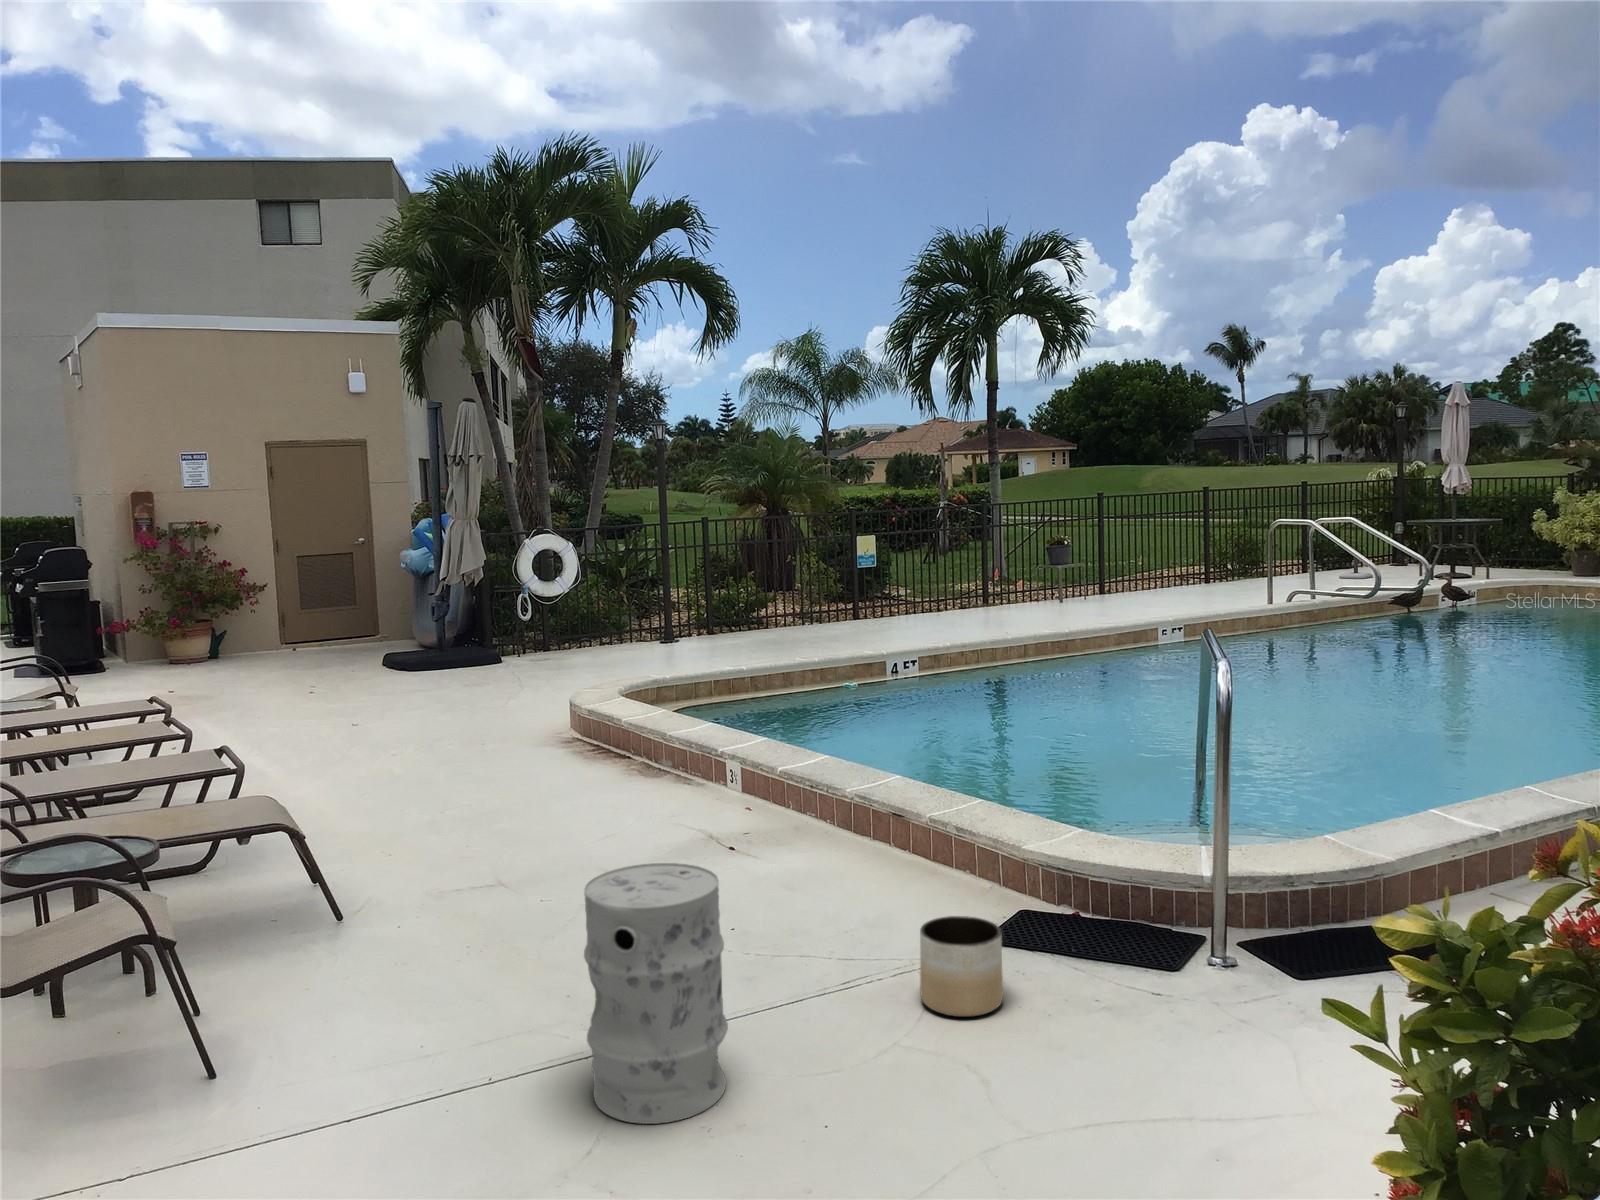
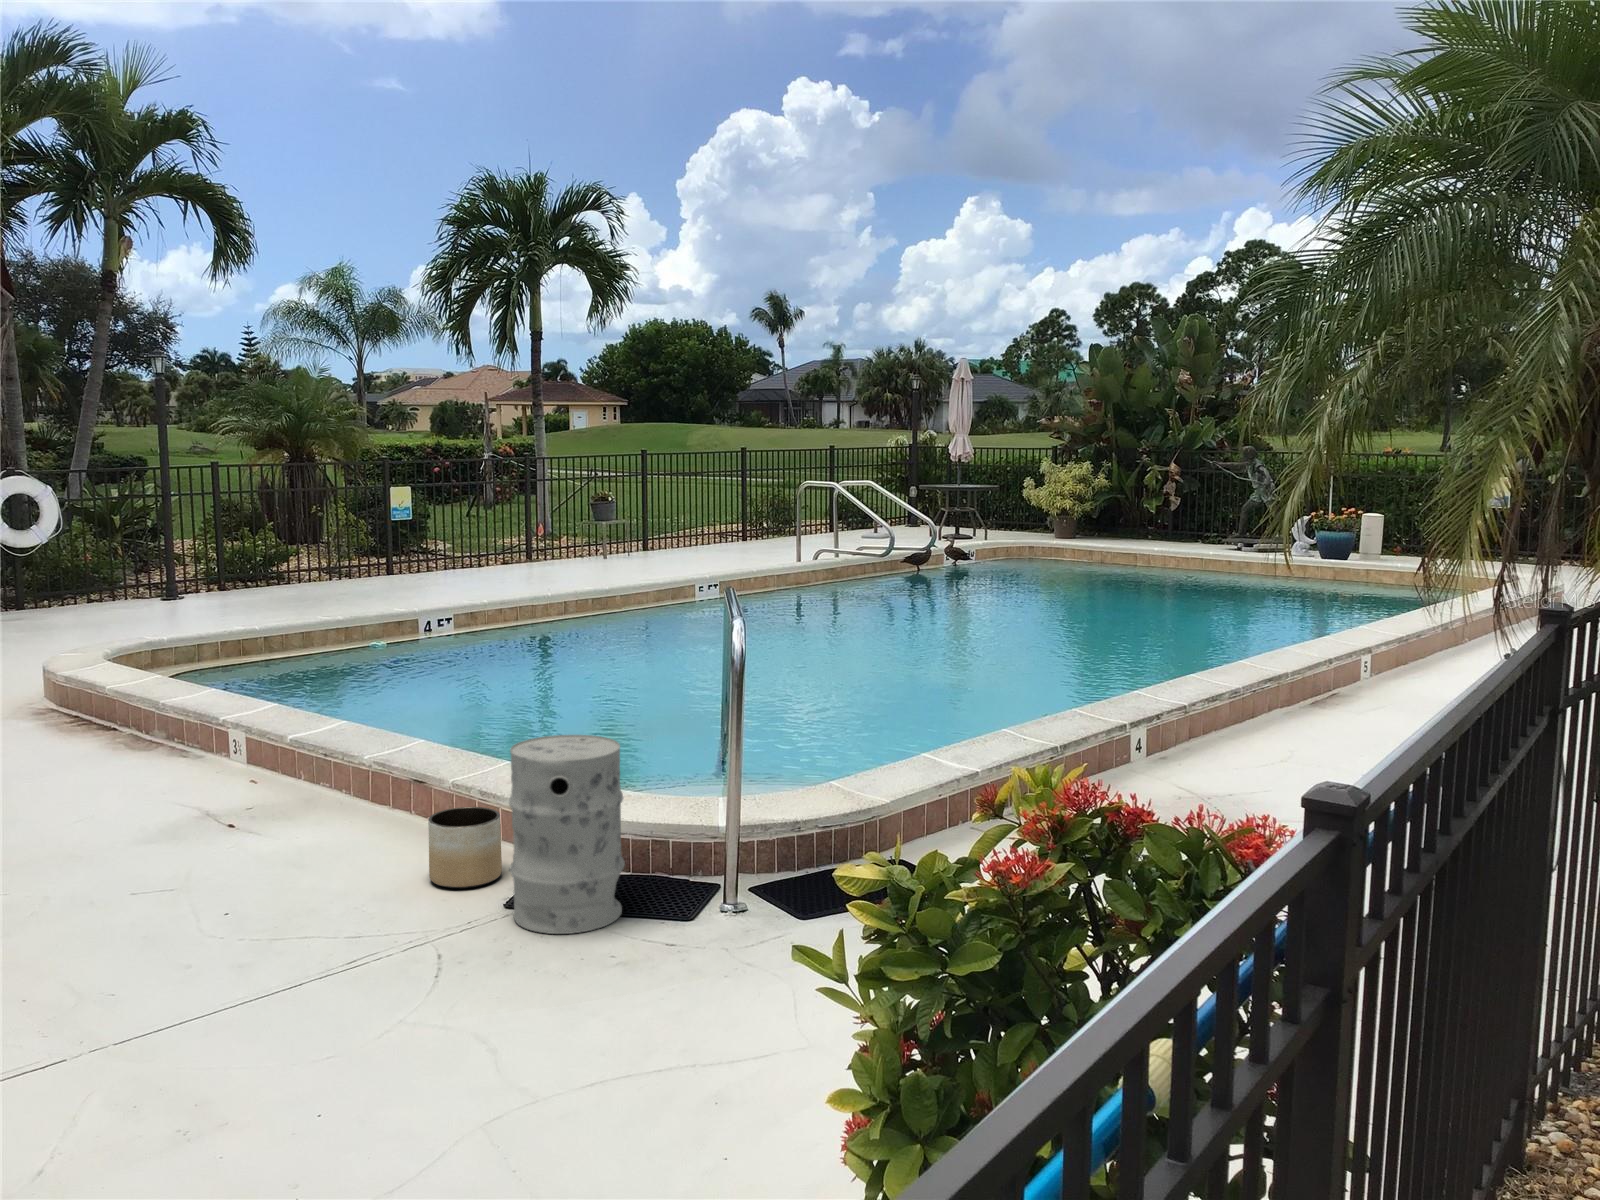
trash can: present [584,863,728,1124] -> present [509,735,625,934]

